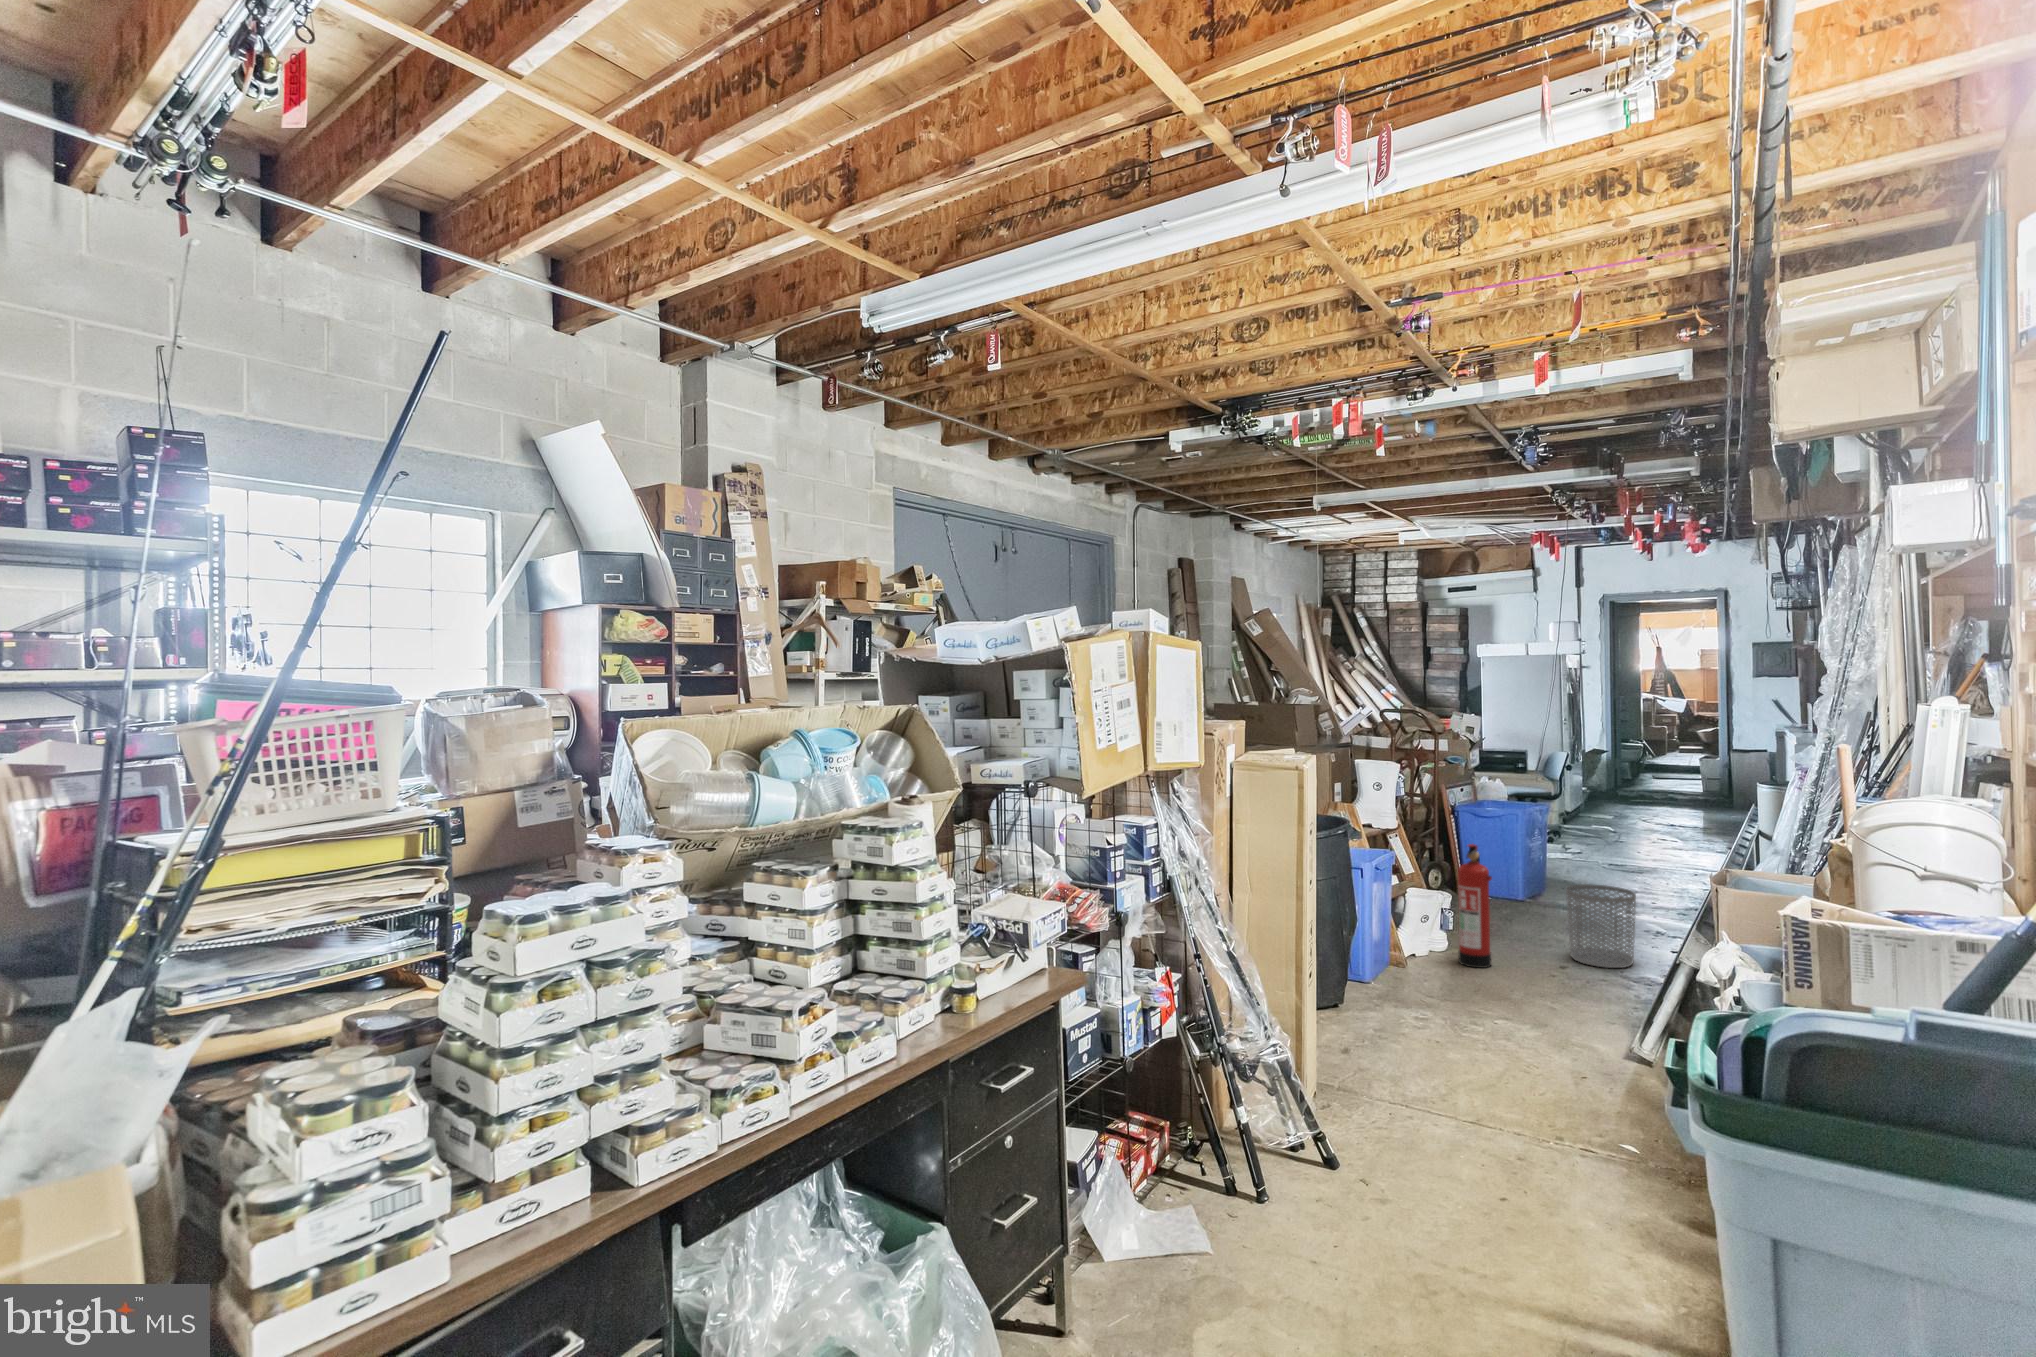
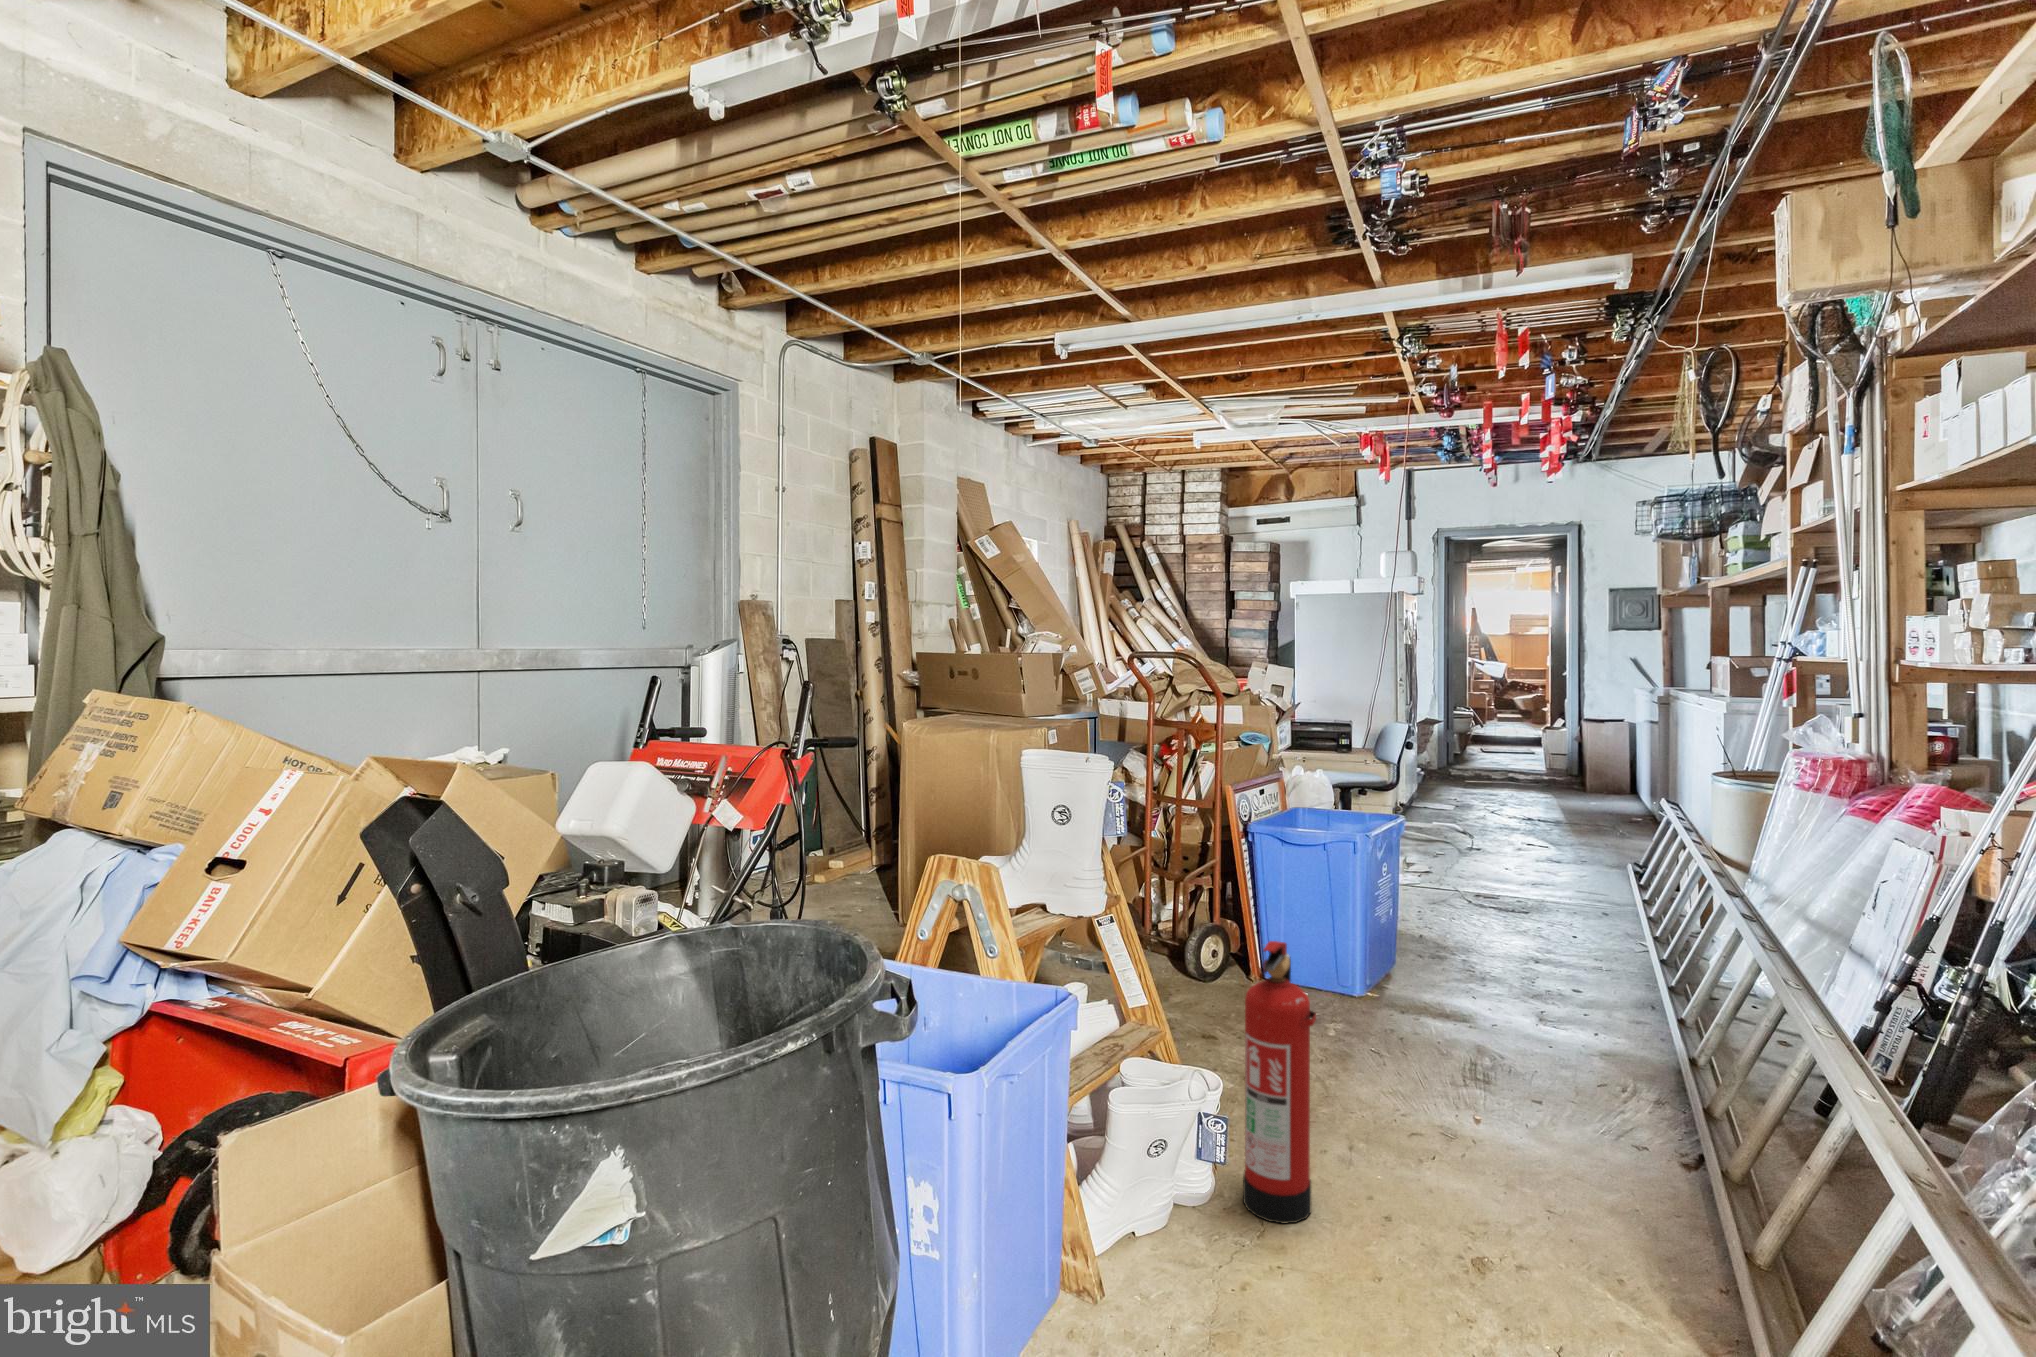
waste bin: present [1566,884,1636,968] -> none [1460,1003,1605,1203]

